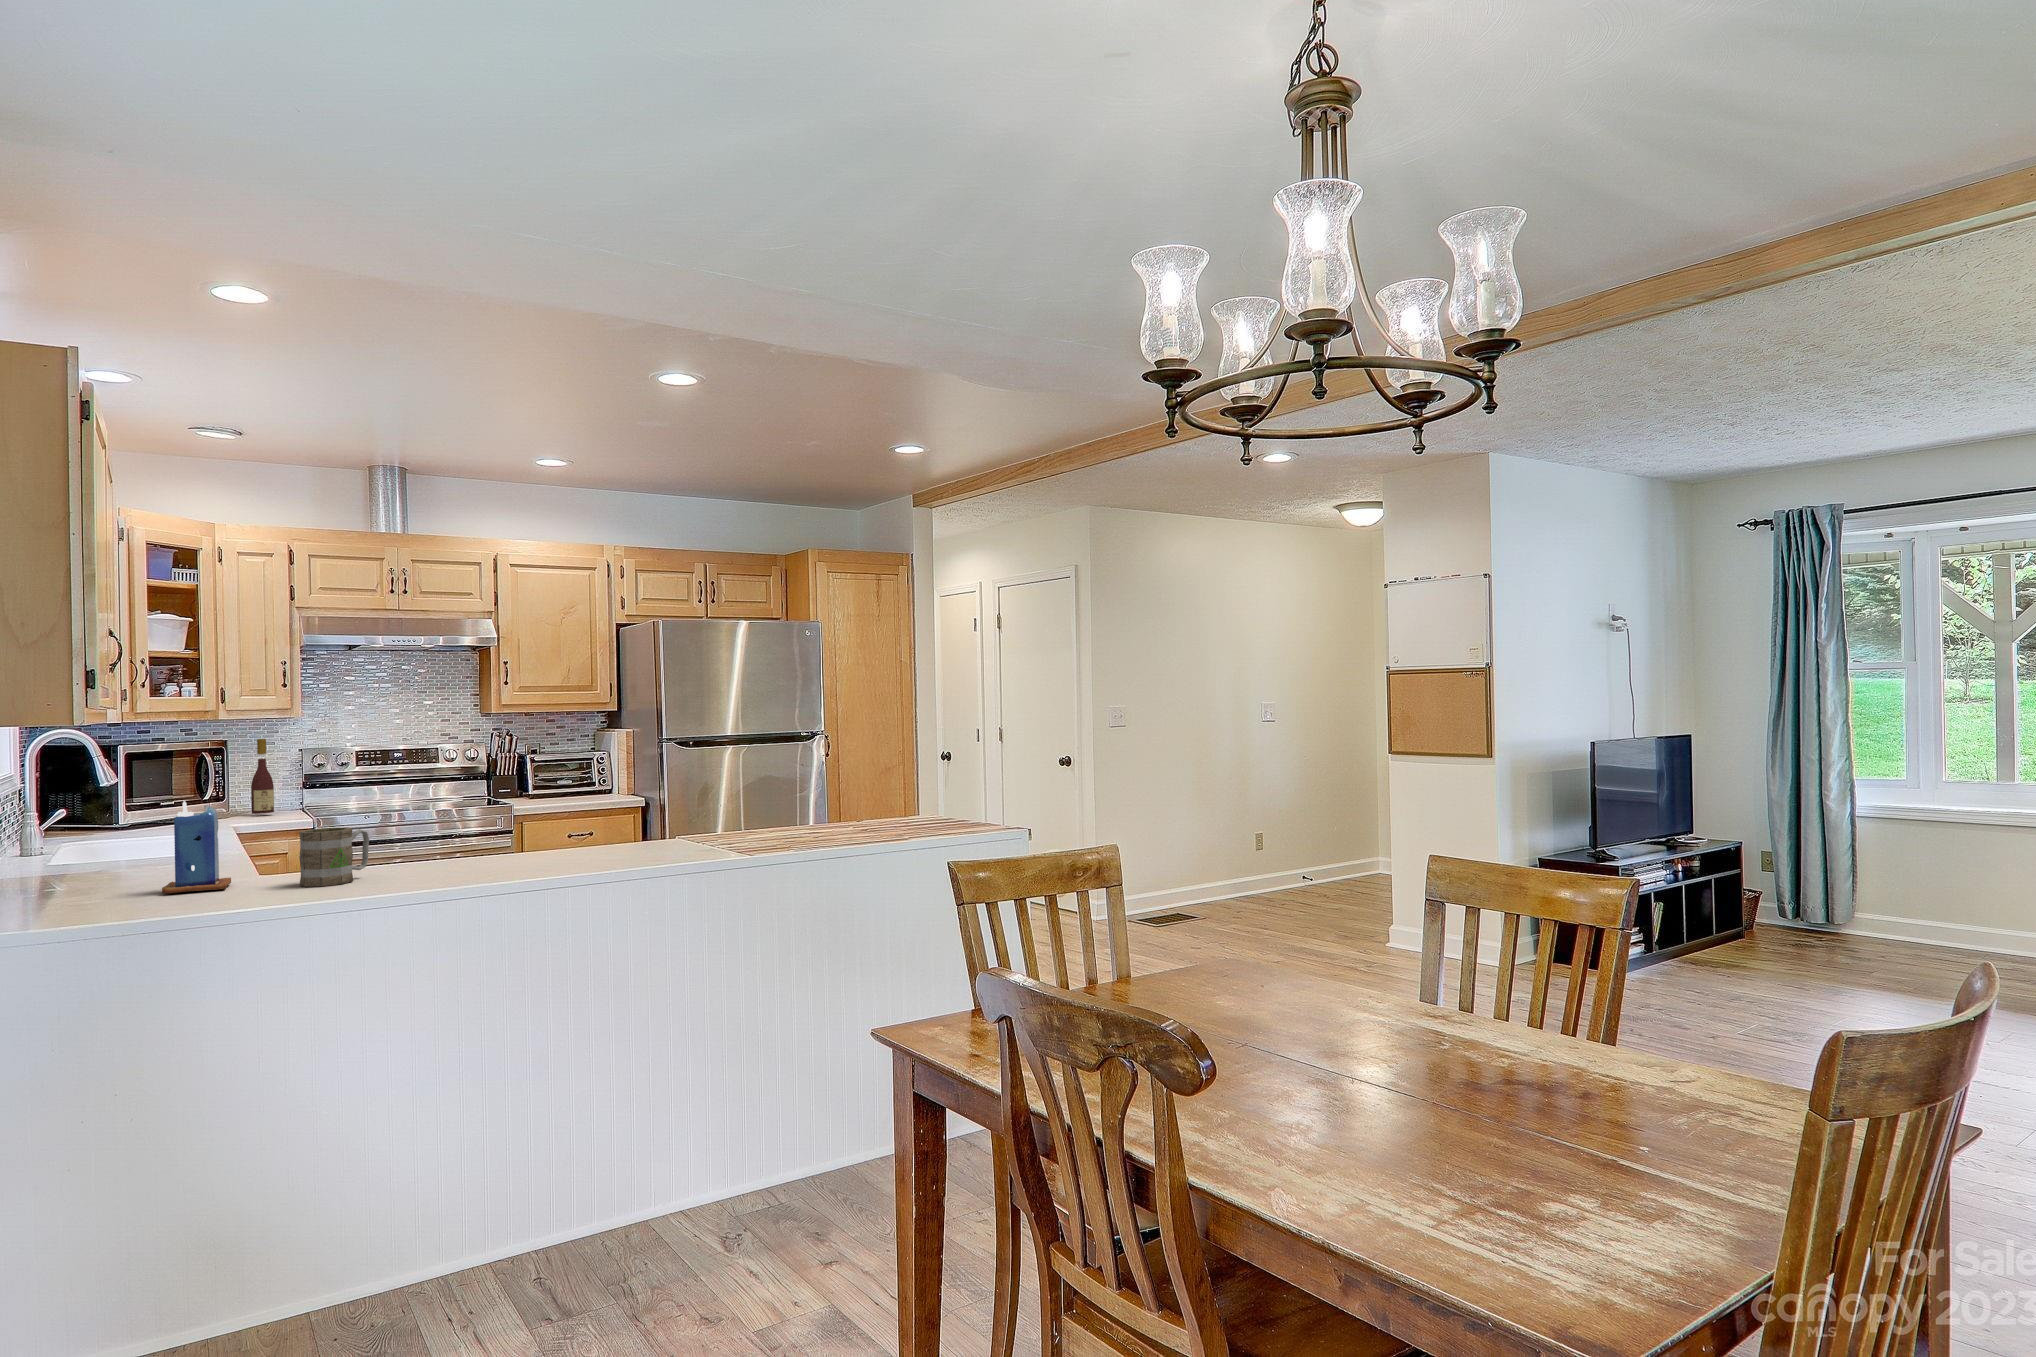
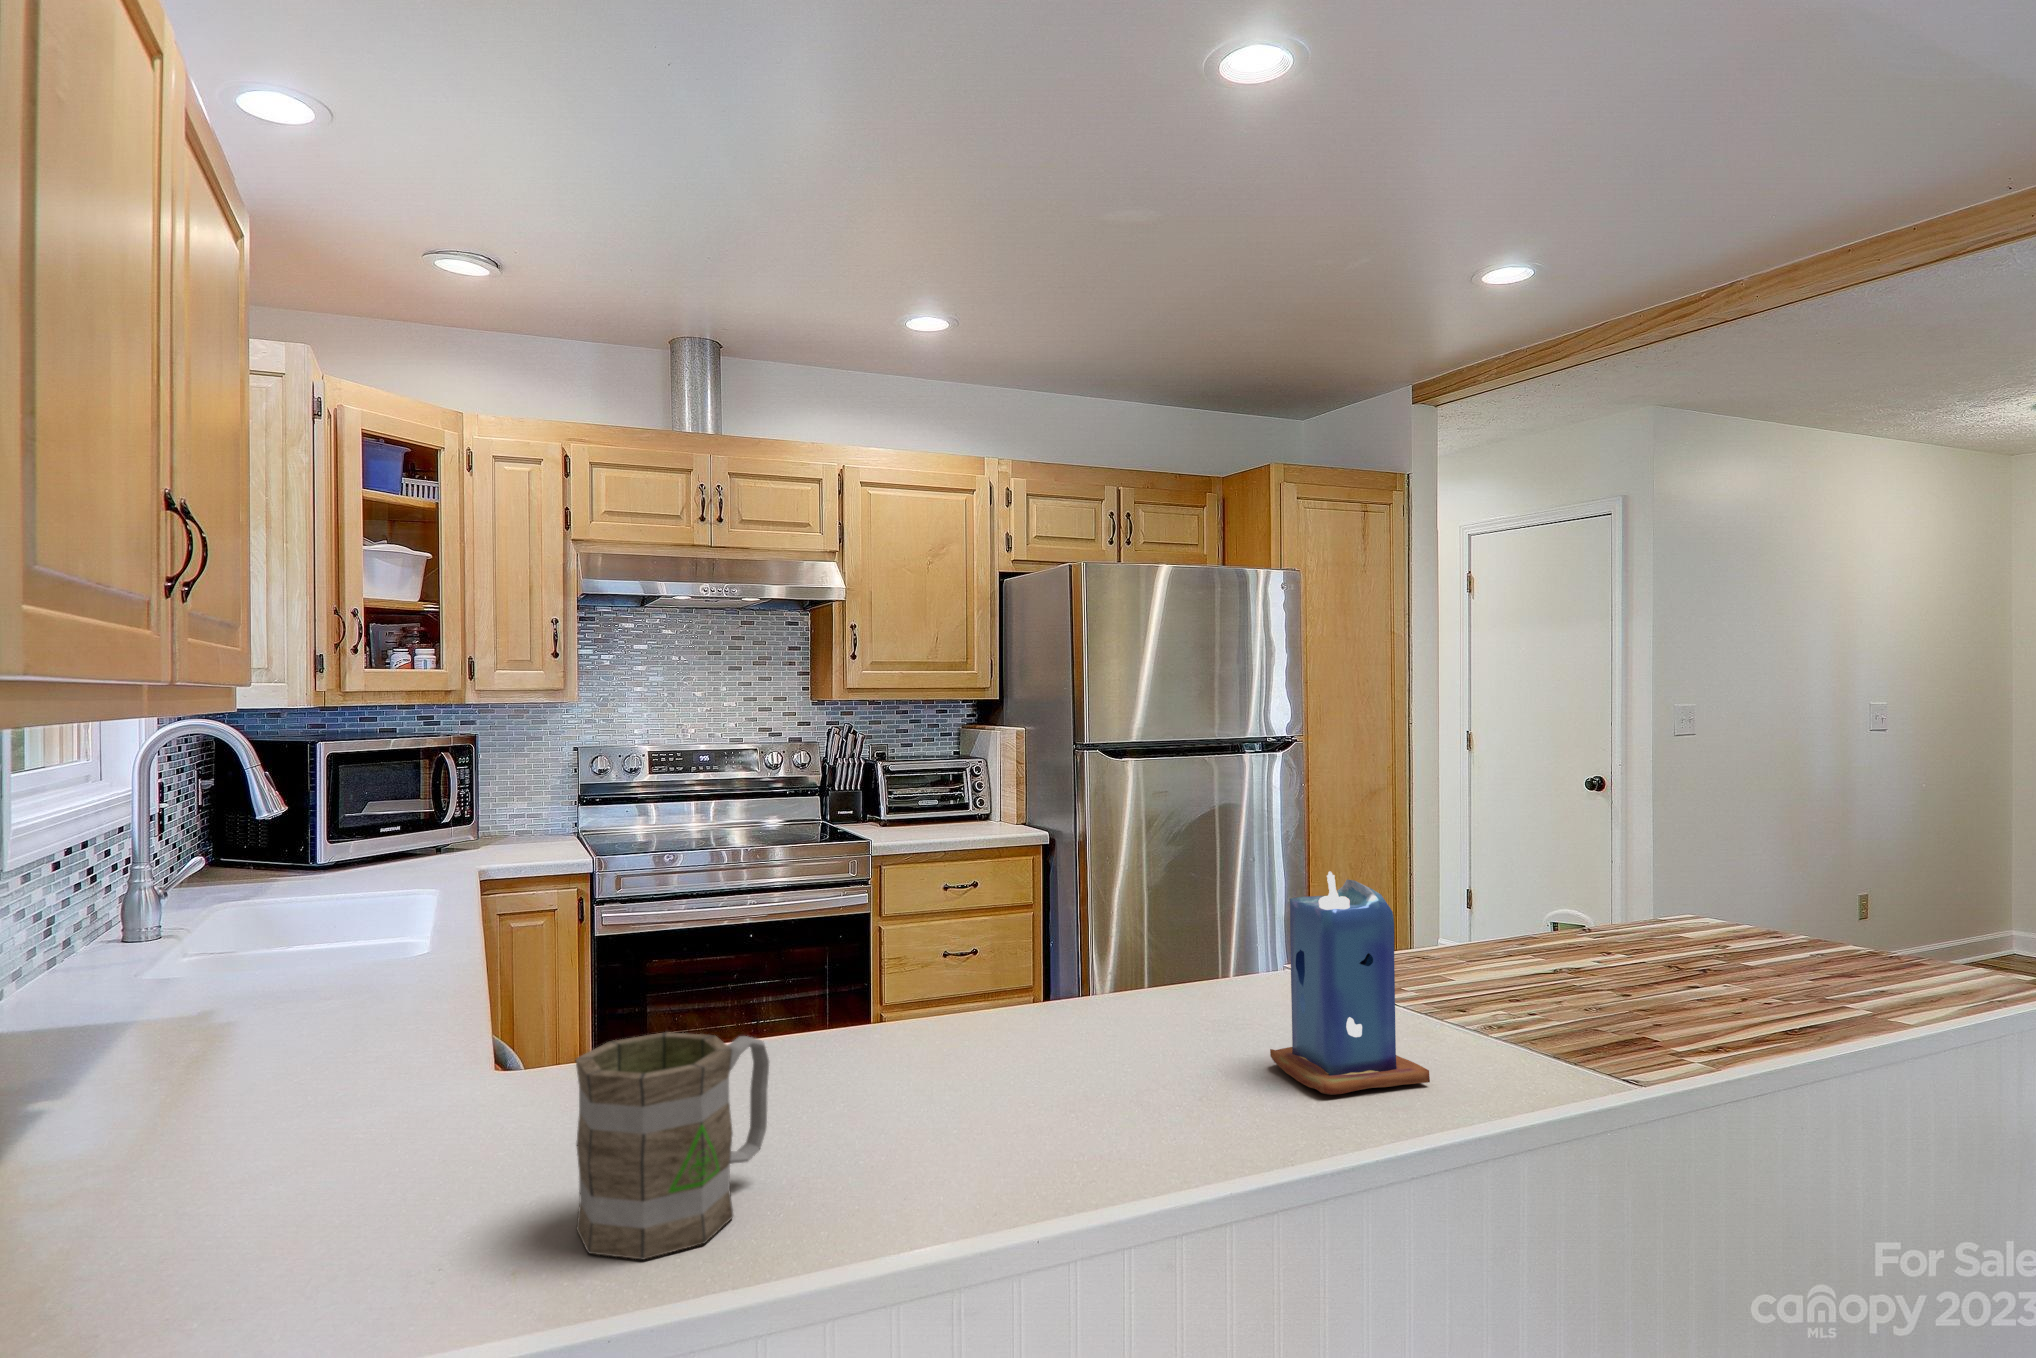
wine bottle: present [251,739,274,814] -> none [505,733,539,851]
candle: present [162,801,231,893] -> present [1270,871,1430,1095]

